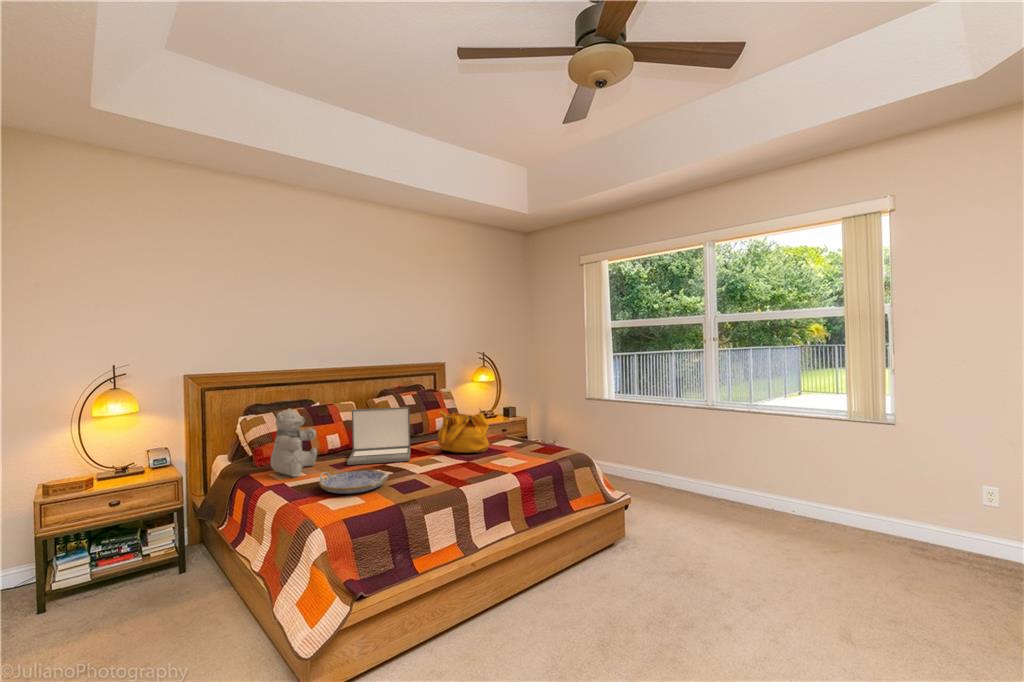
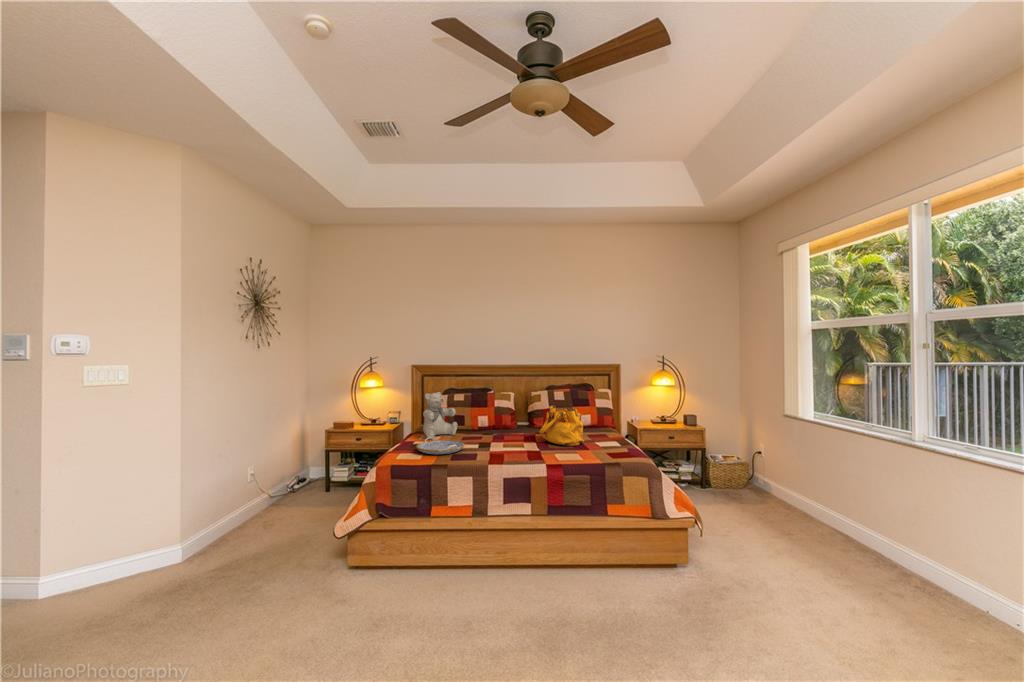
laptop: present [347,407,410,465] -> none [470,398,527,442]

